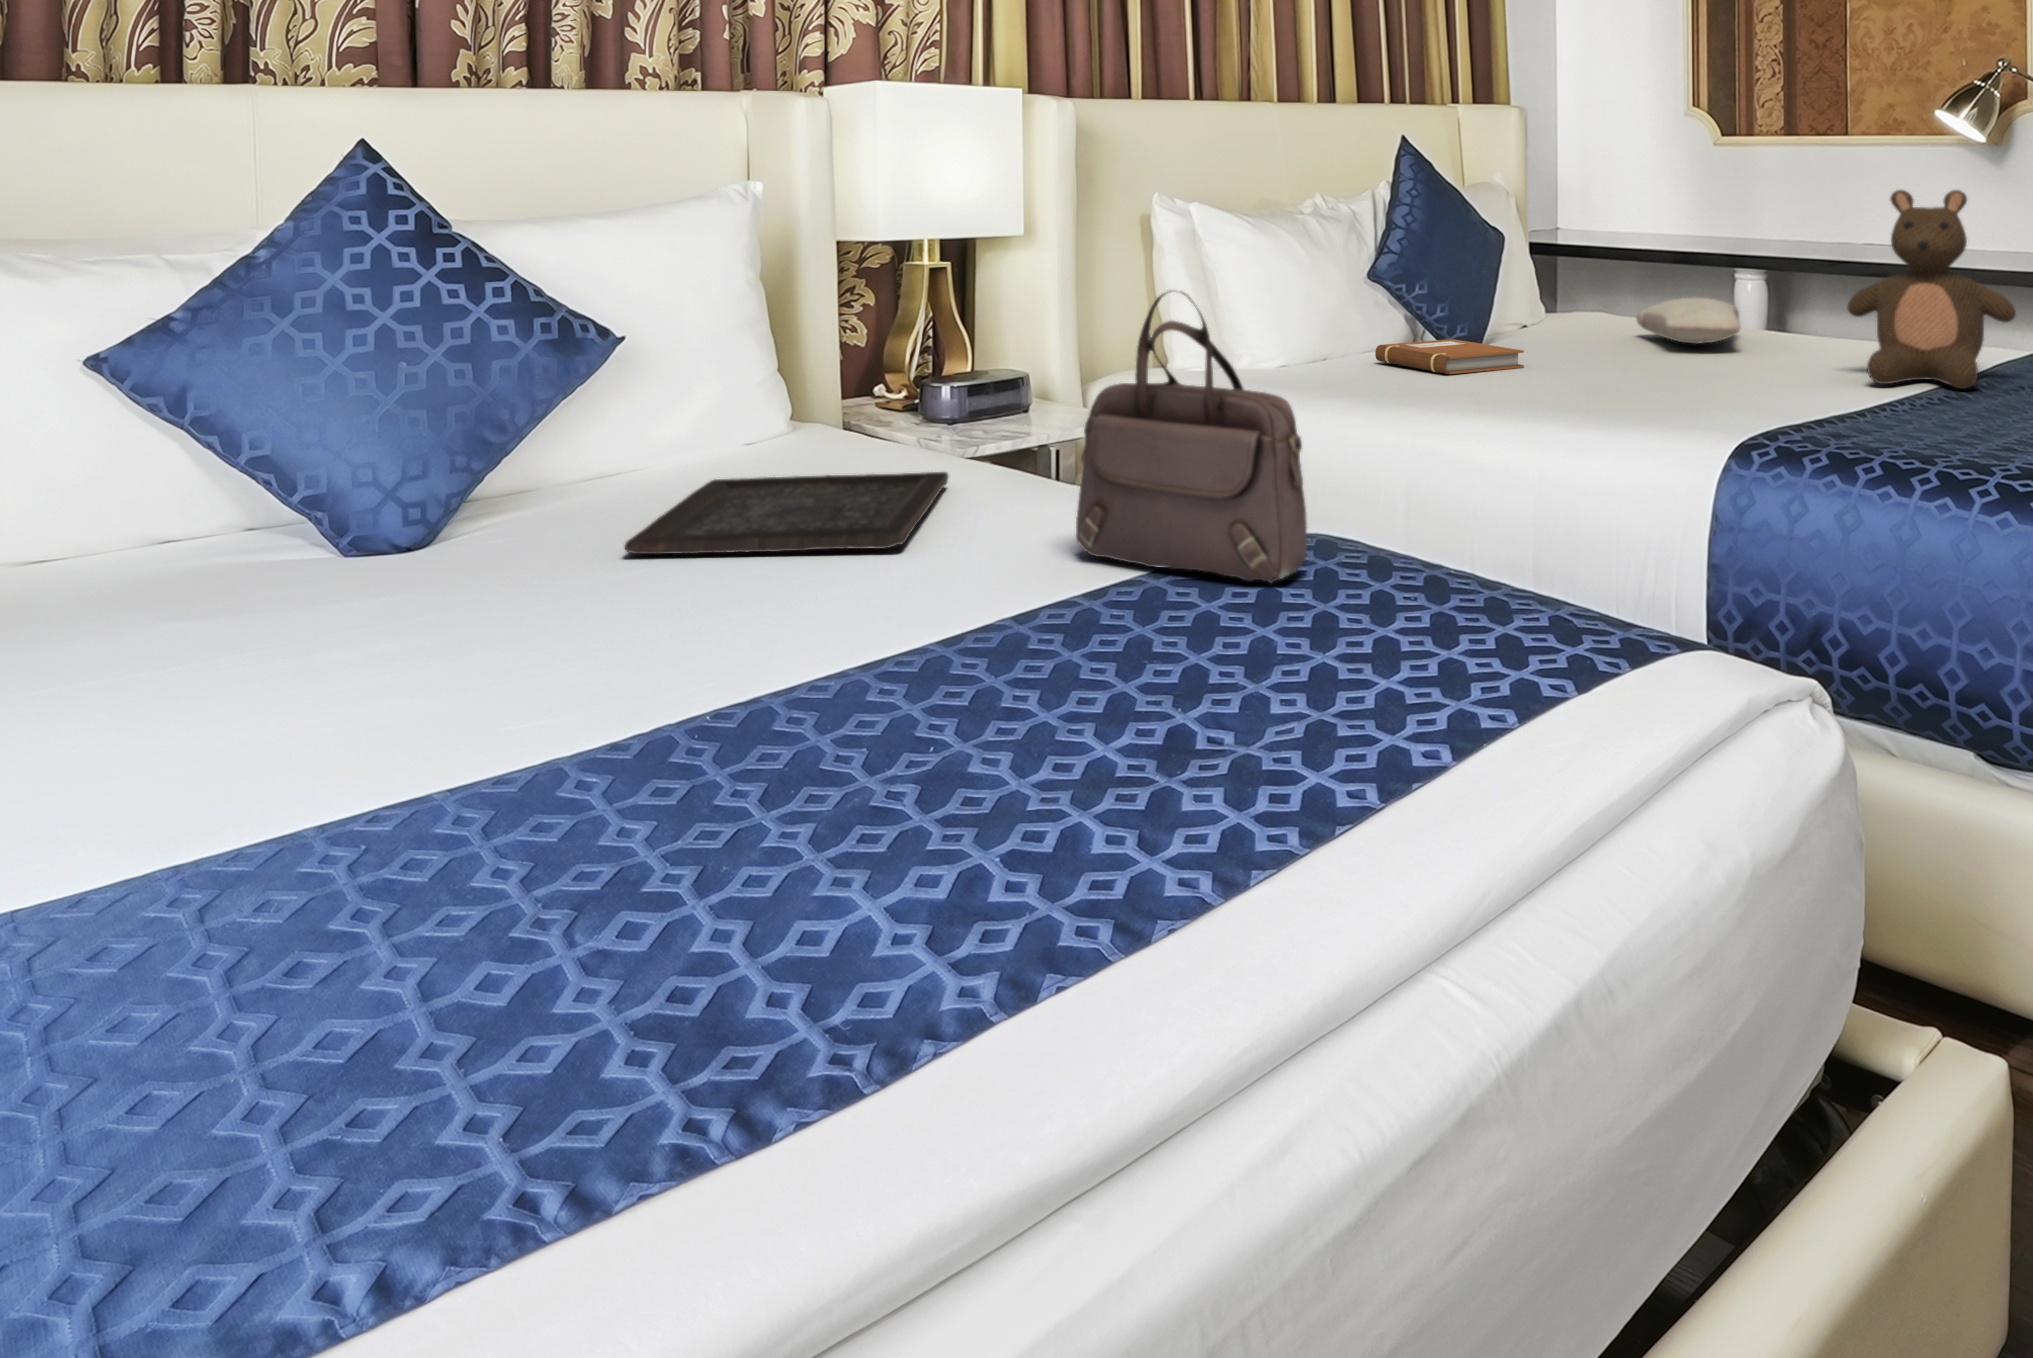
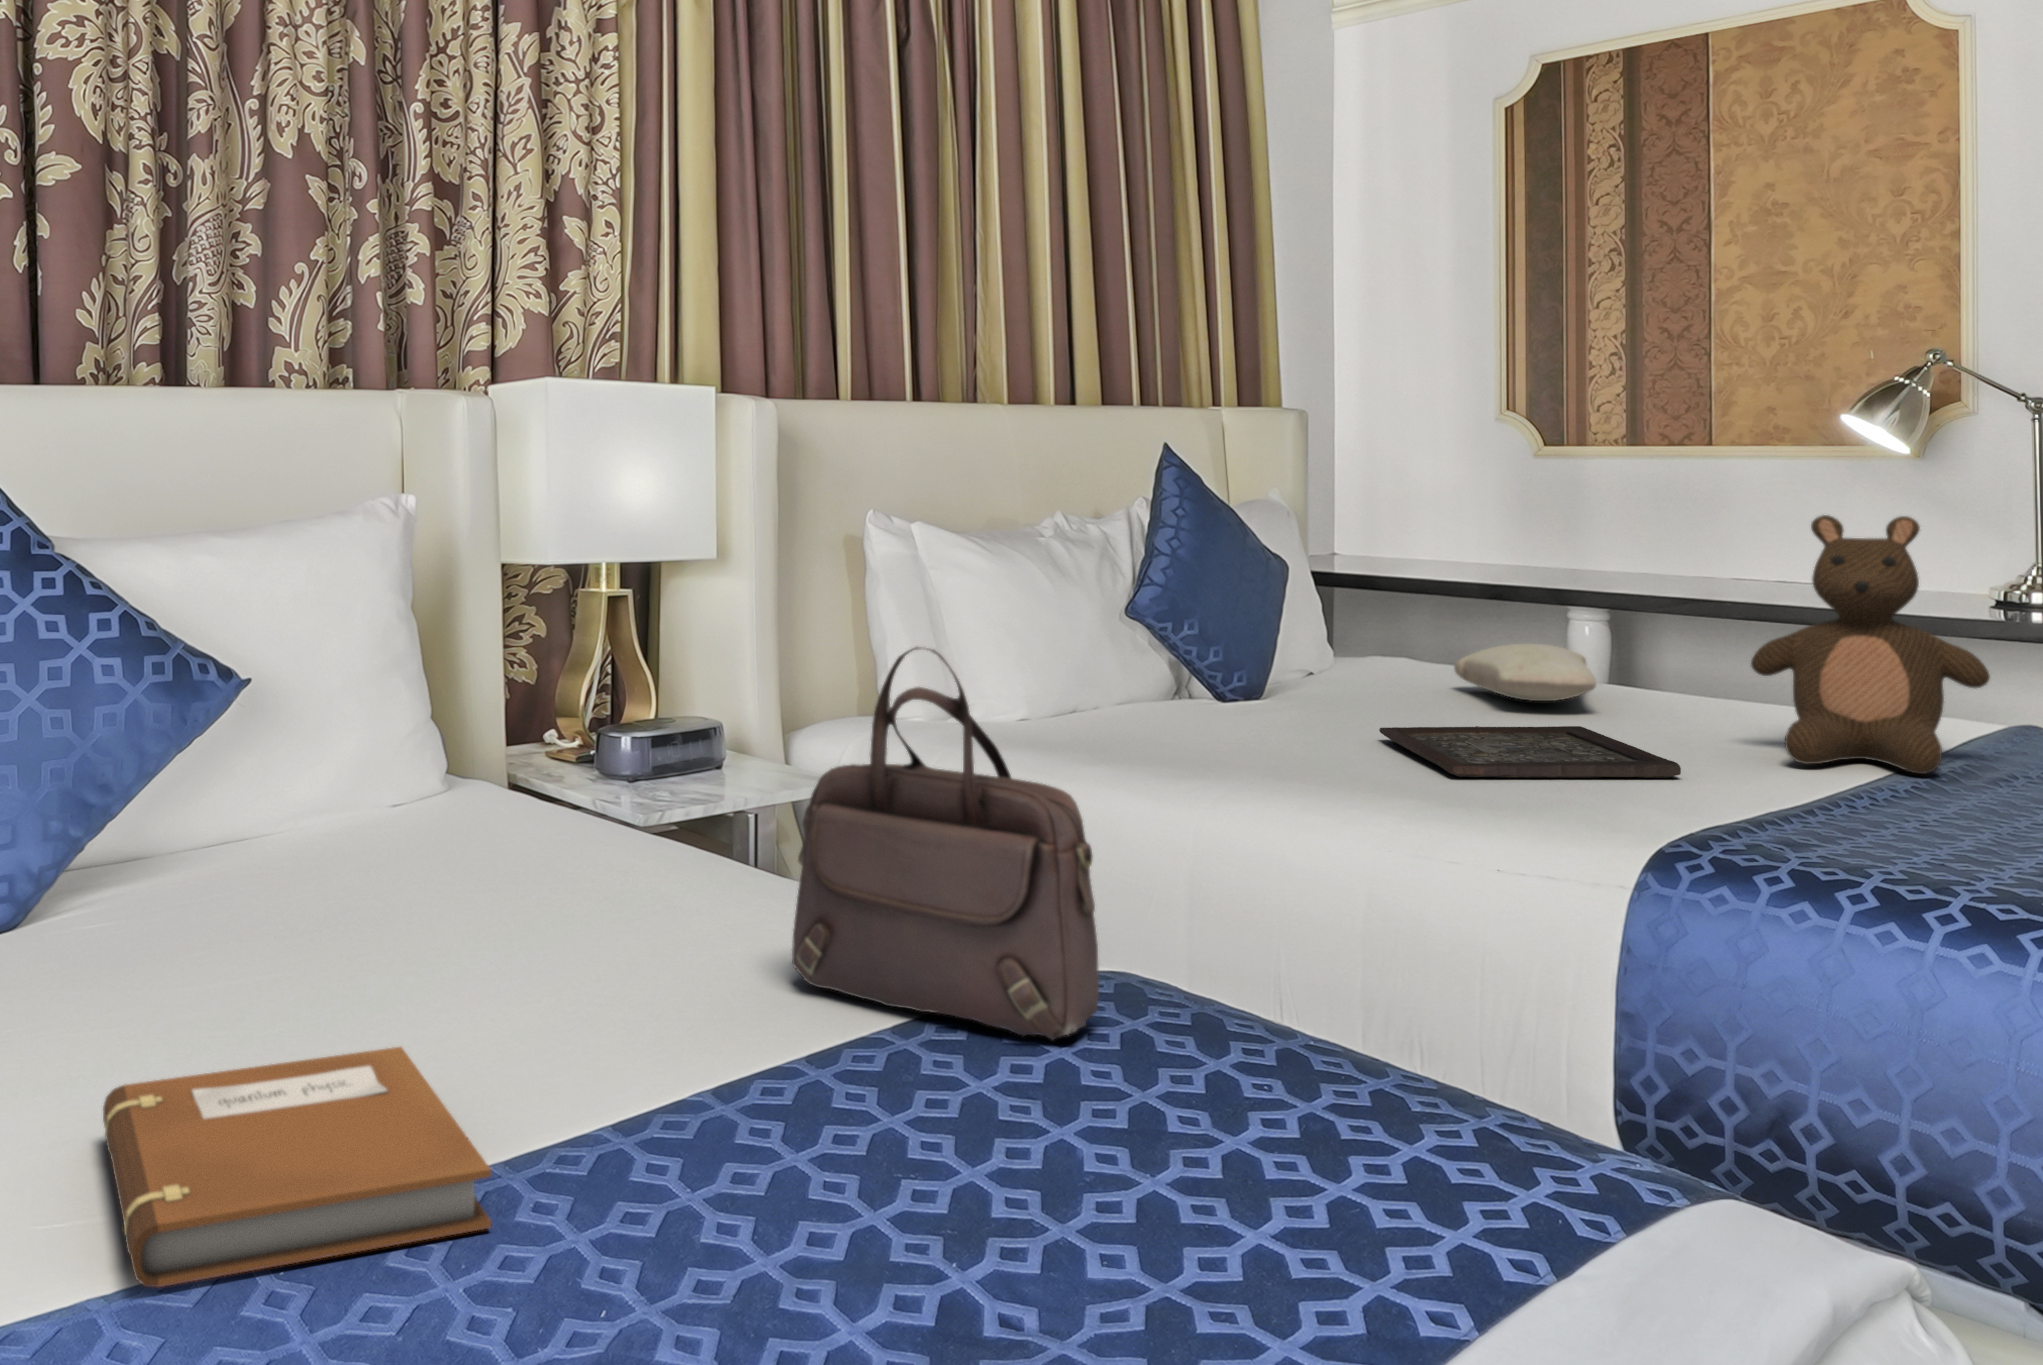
notebook: present [1375,339,1524,374] -> present [103,1047,491,1287]
tray: present [625,472,948,554] -> present [1379,726,1681,778]

